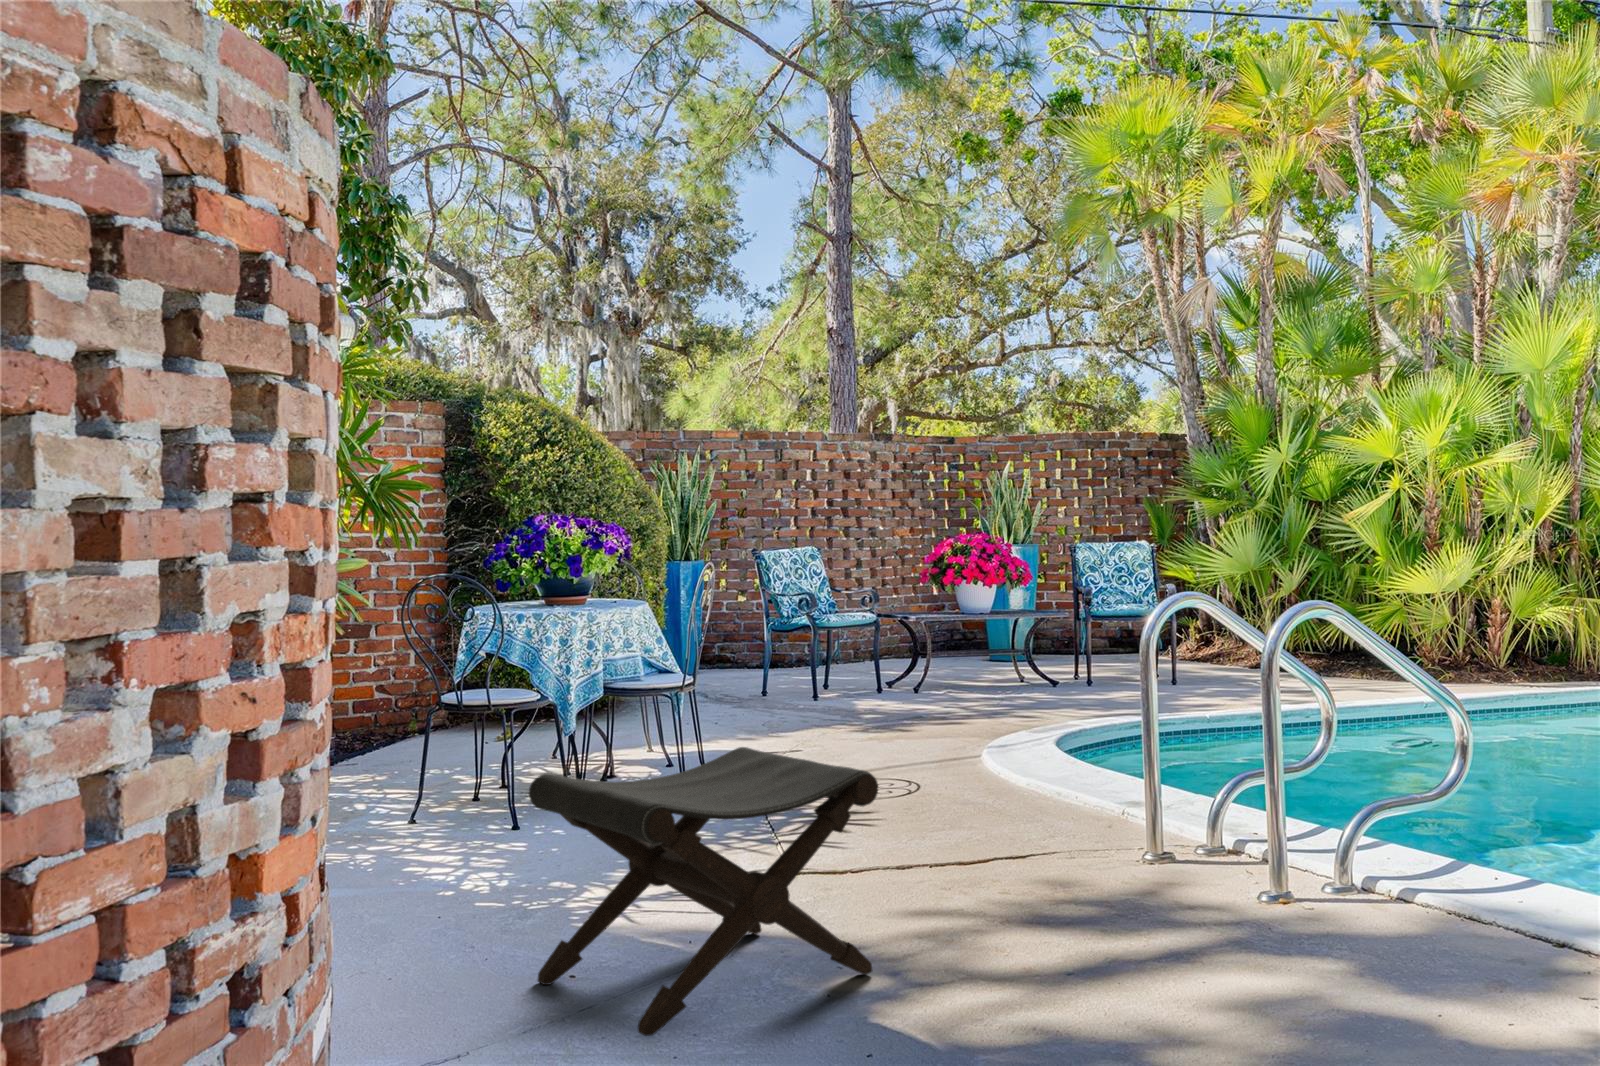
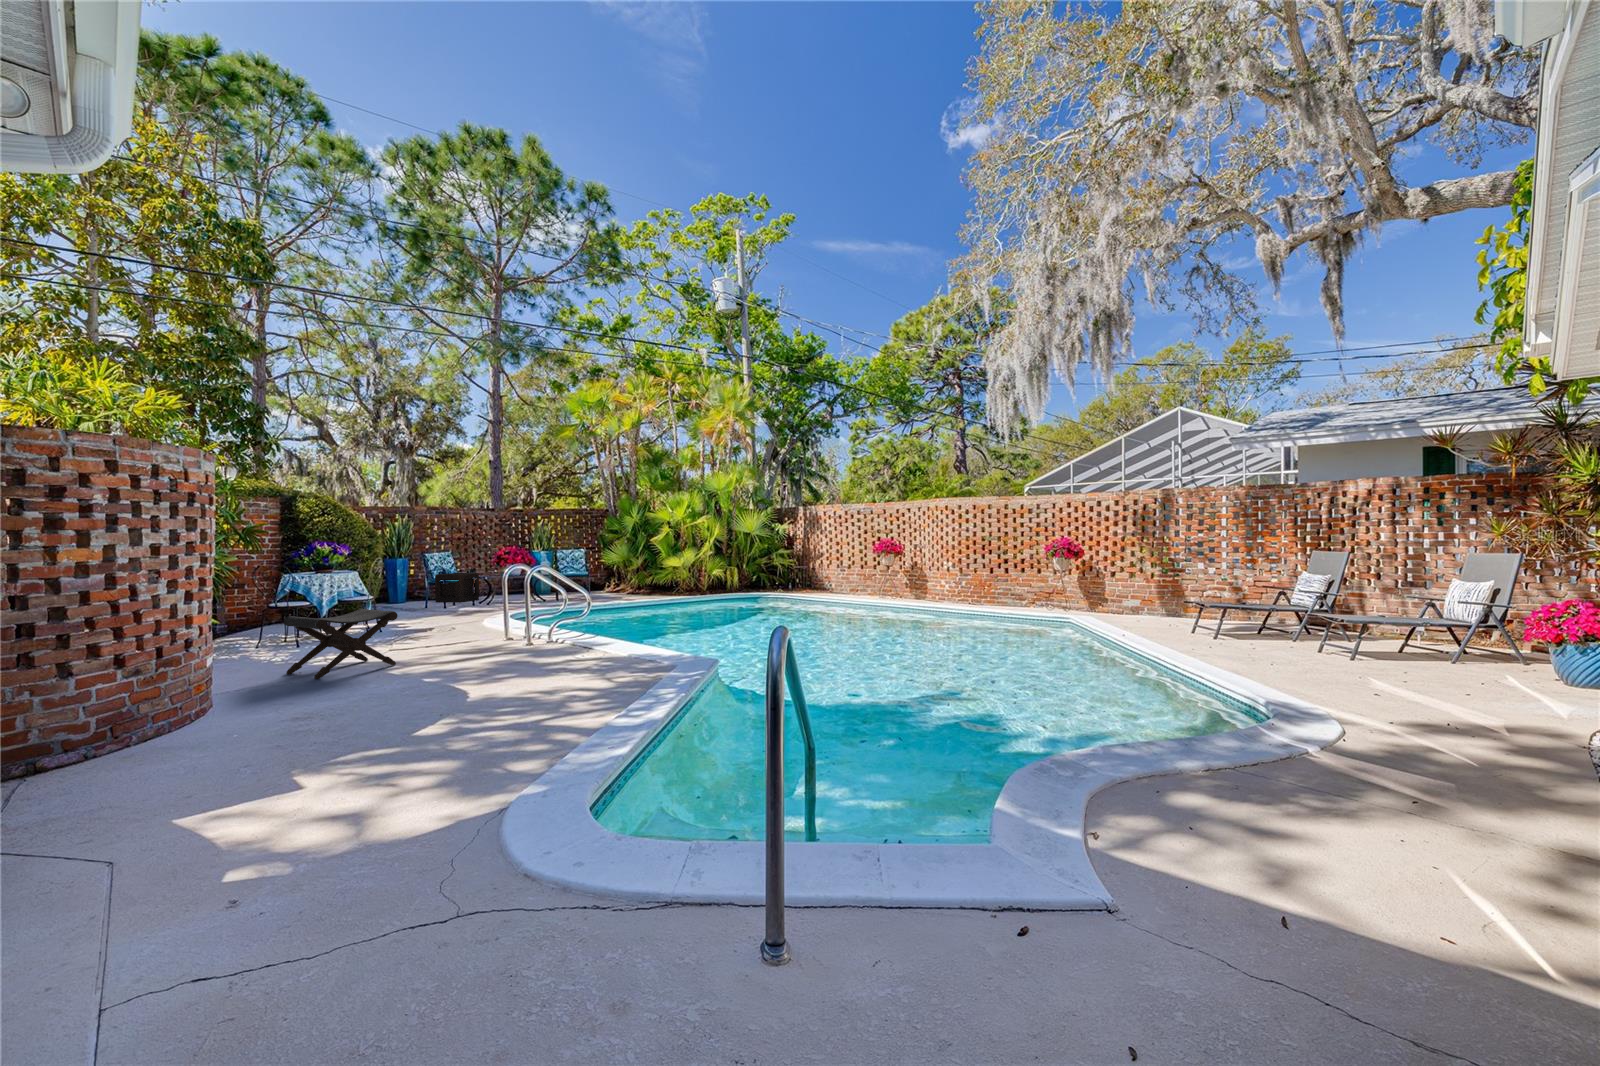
wooden crate: none [771,600,872,679] -> present [435,573,479,603]

